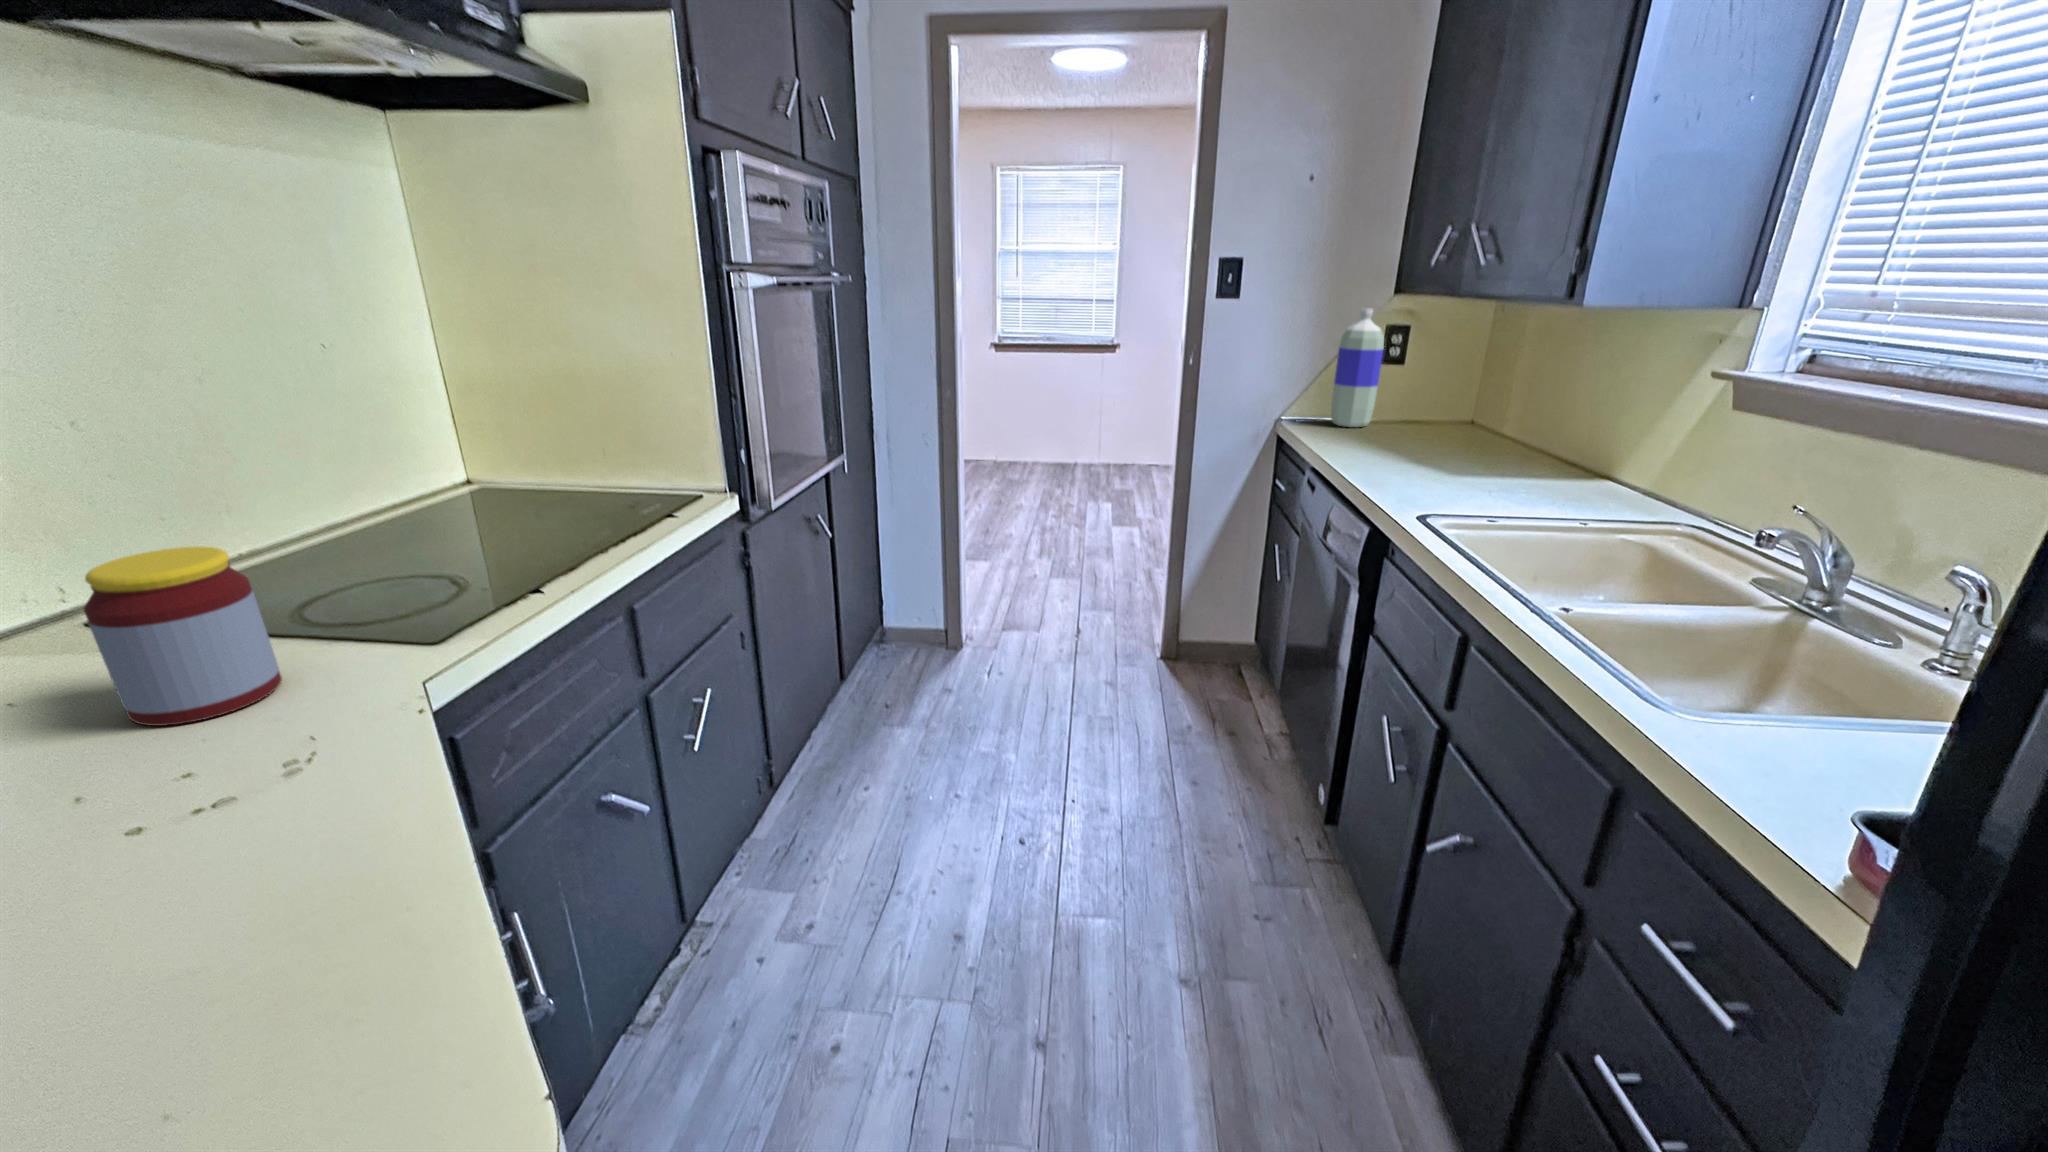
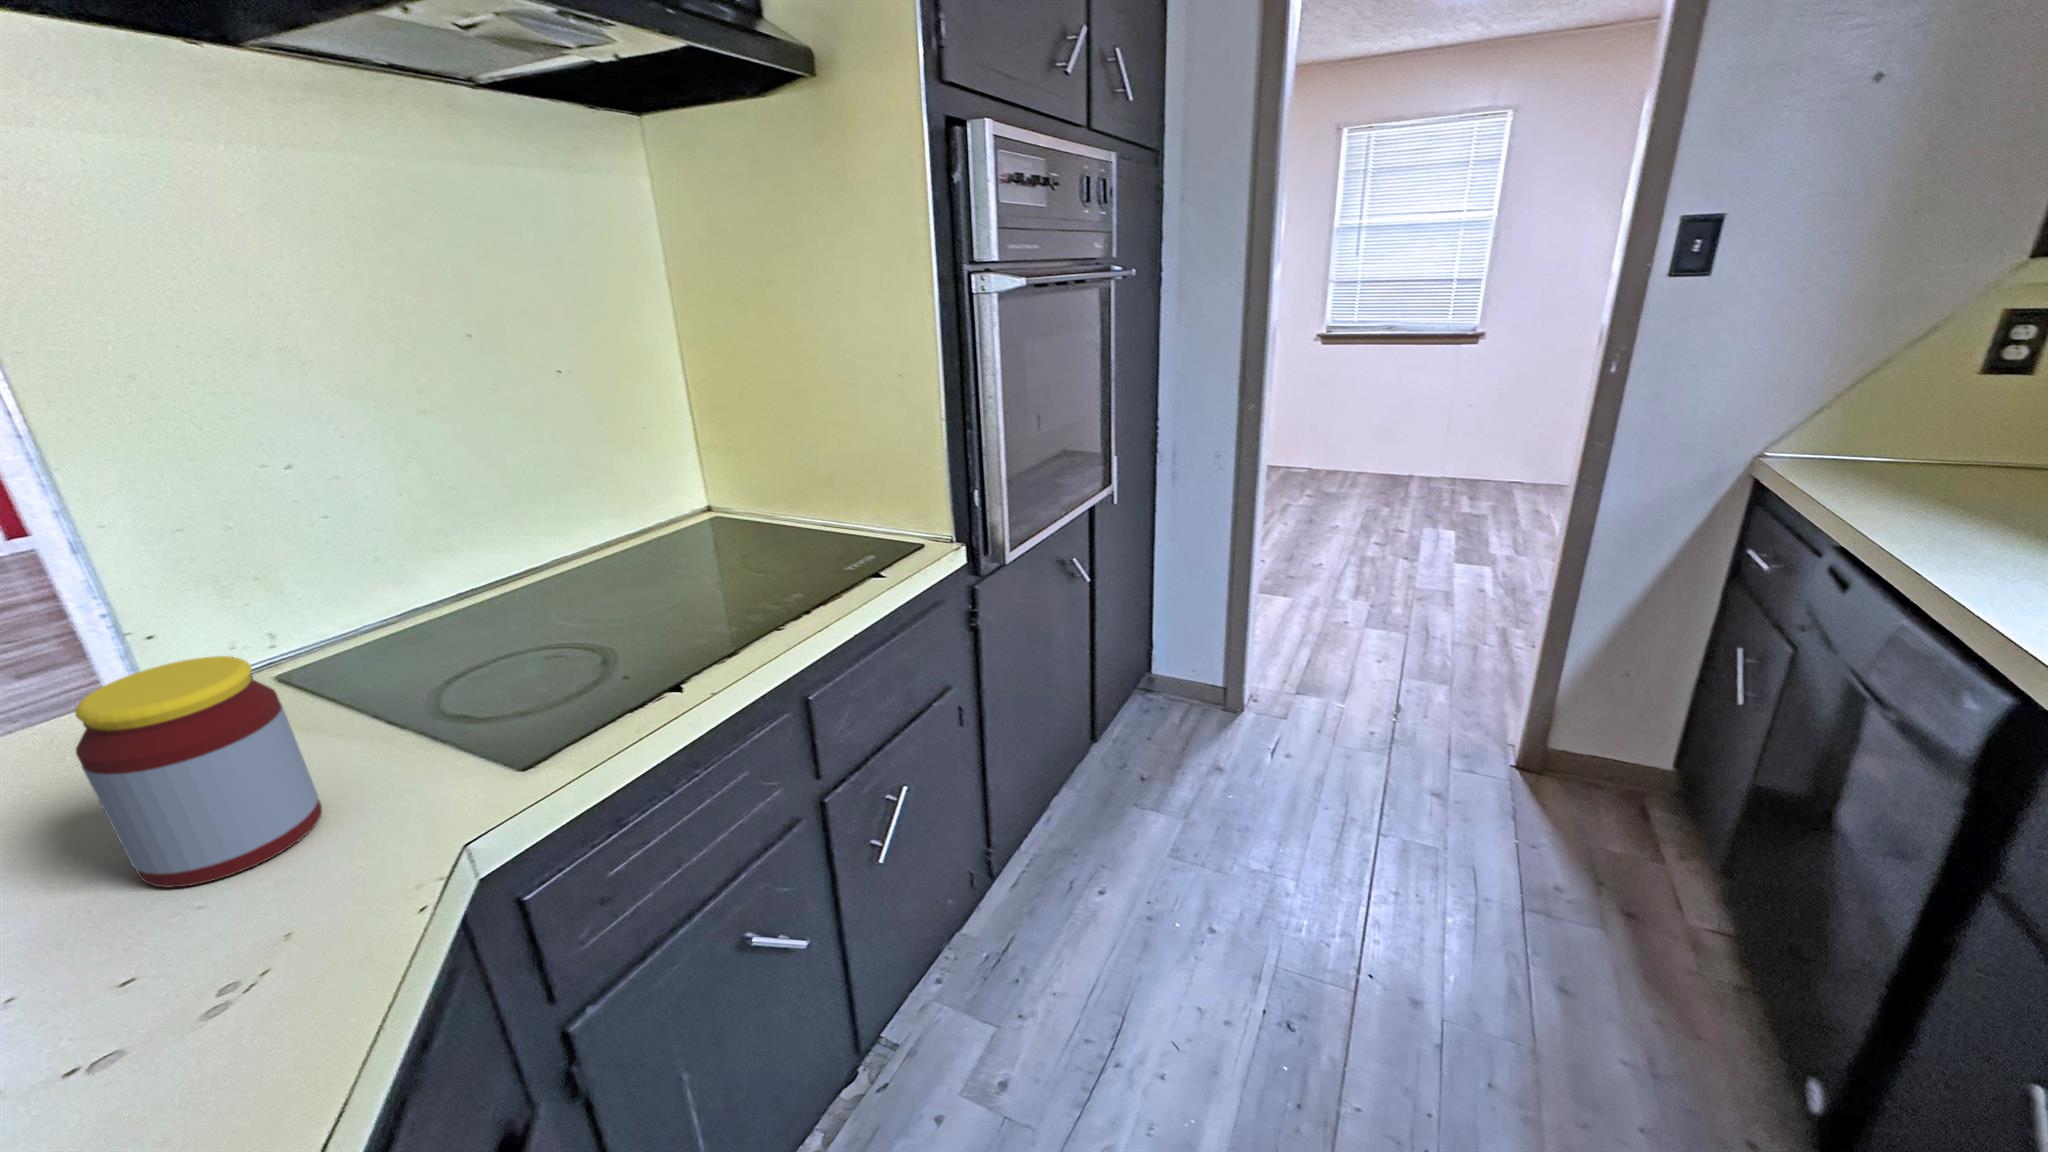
bottle: present [1331,308,1384,427] -> none [1857,285,1989,475]

